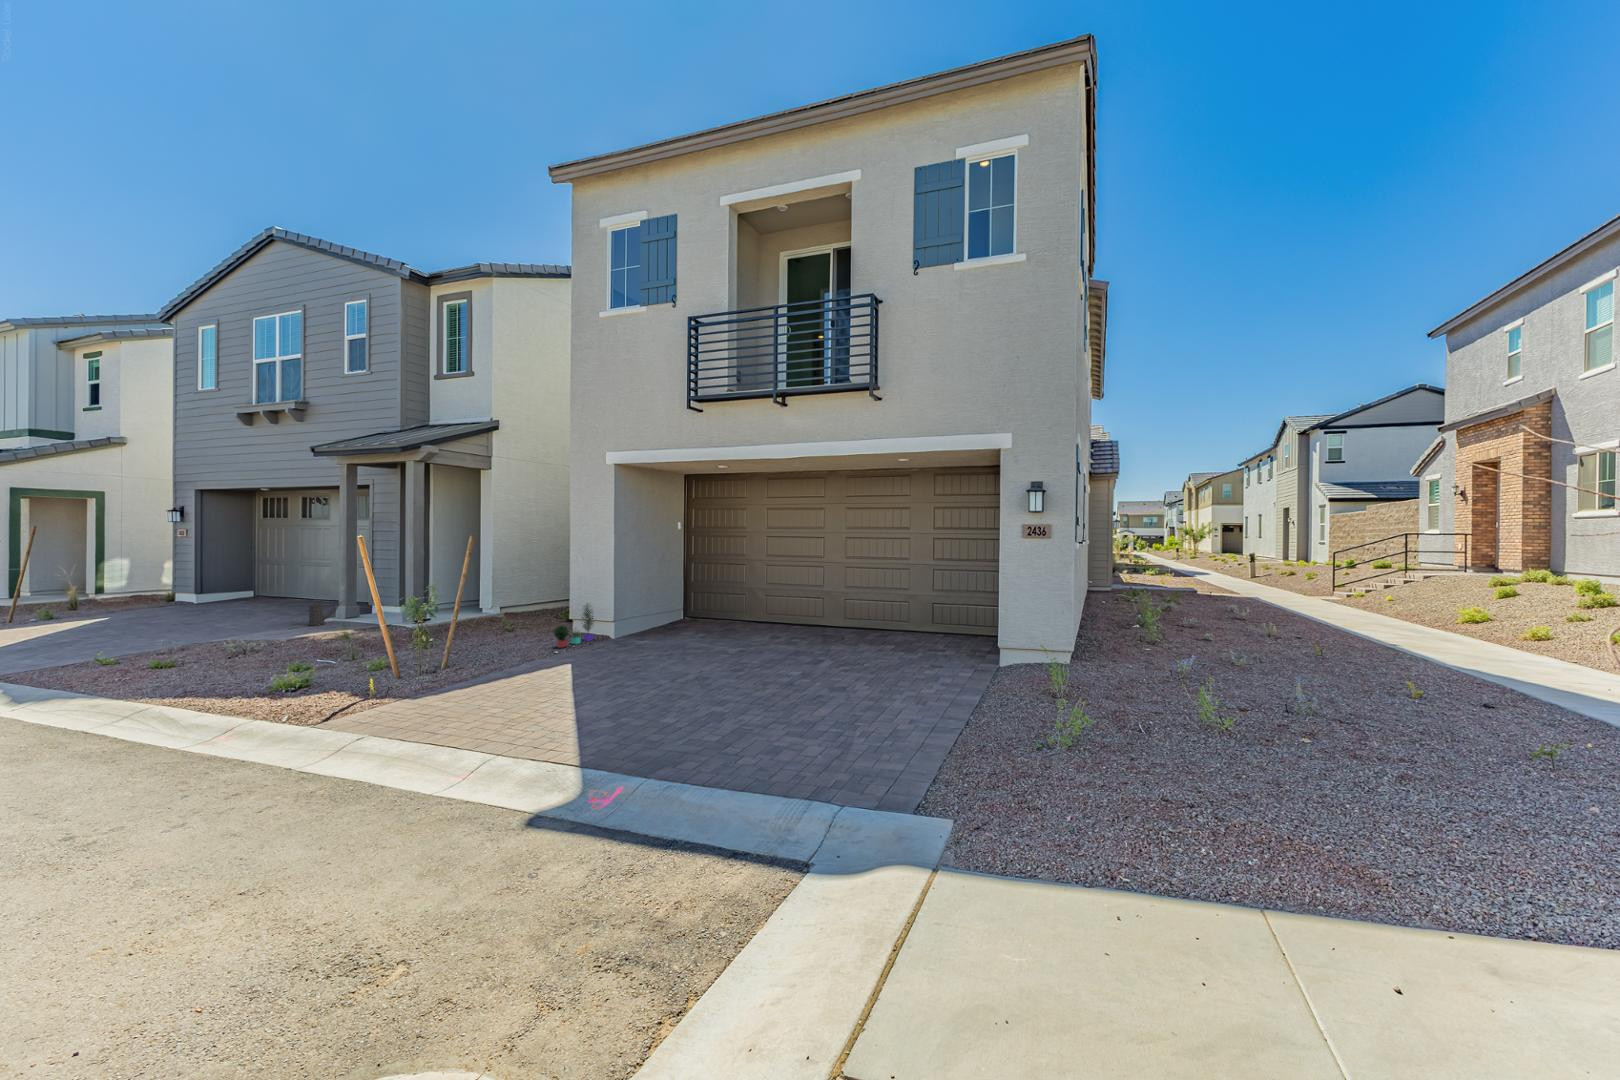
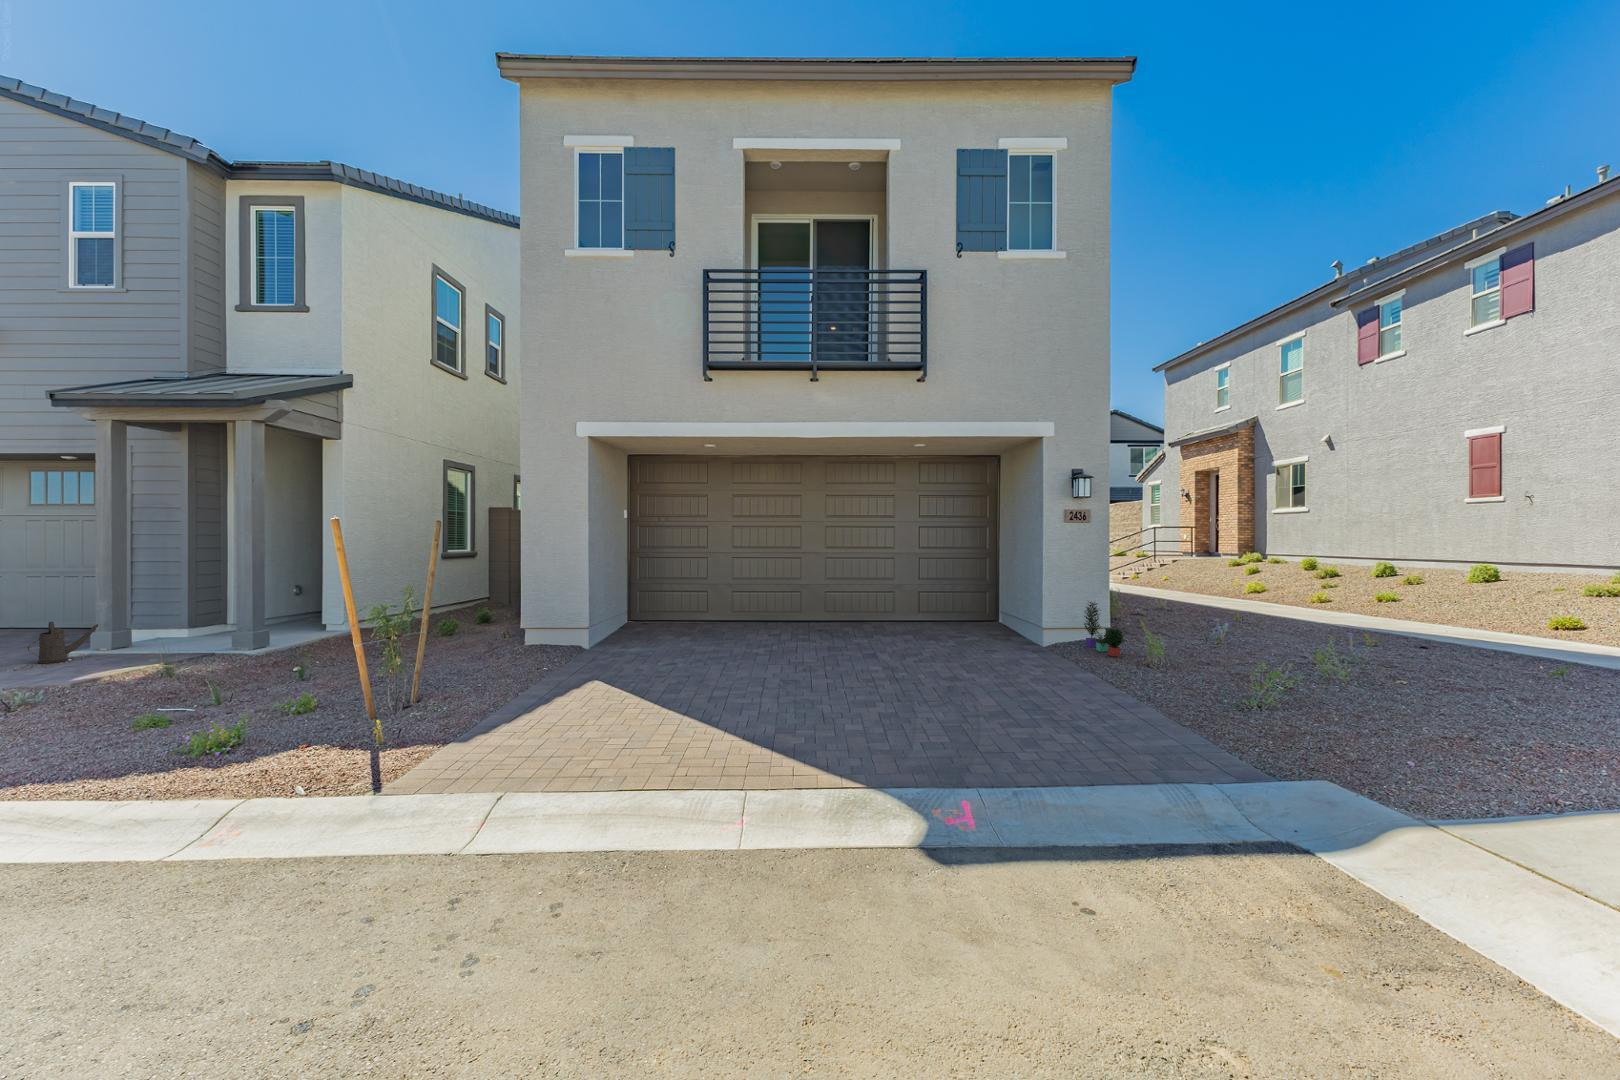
potted plant: present [554,605,593,648] -> present [1084,602,1124,657]

